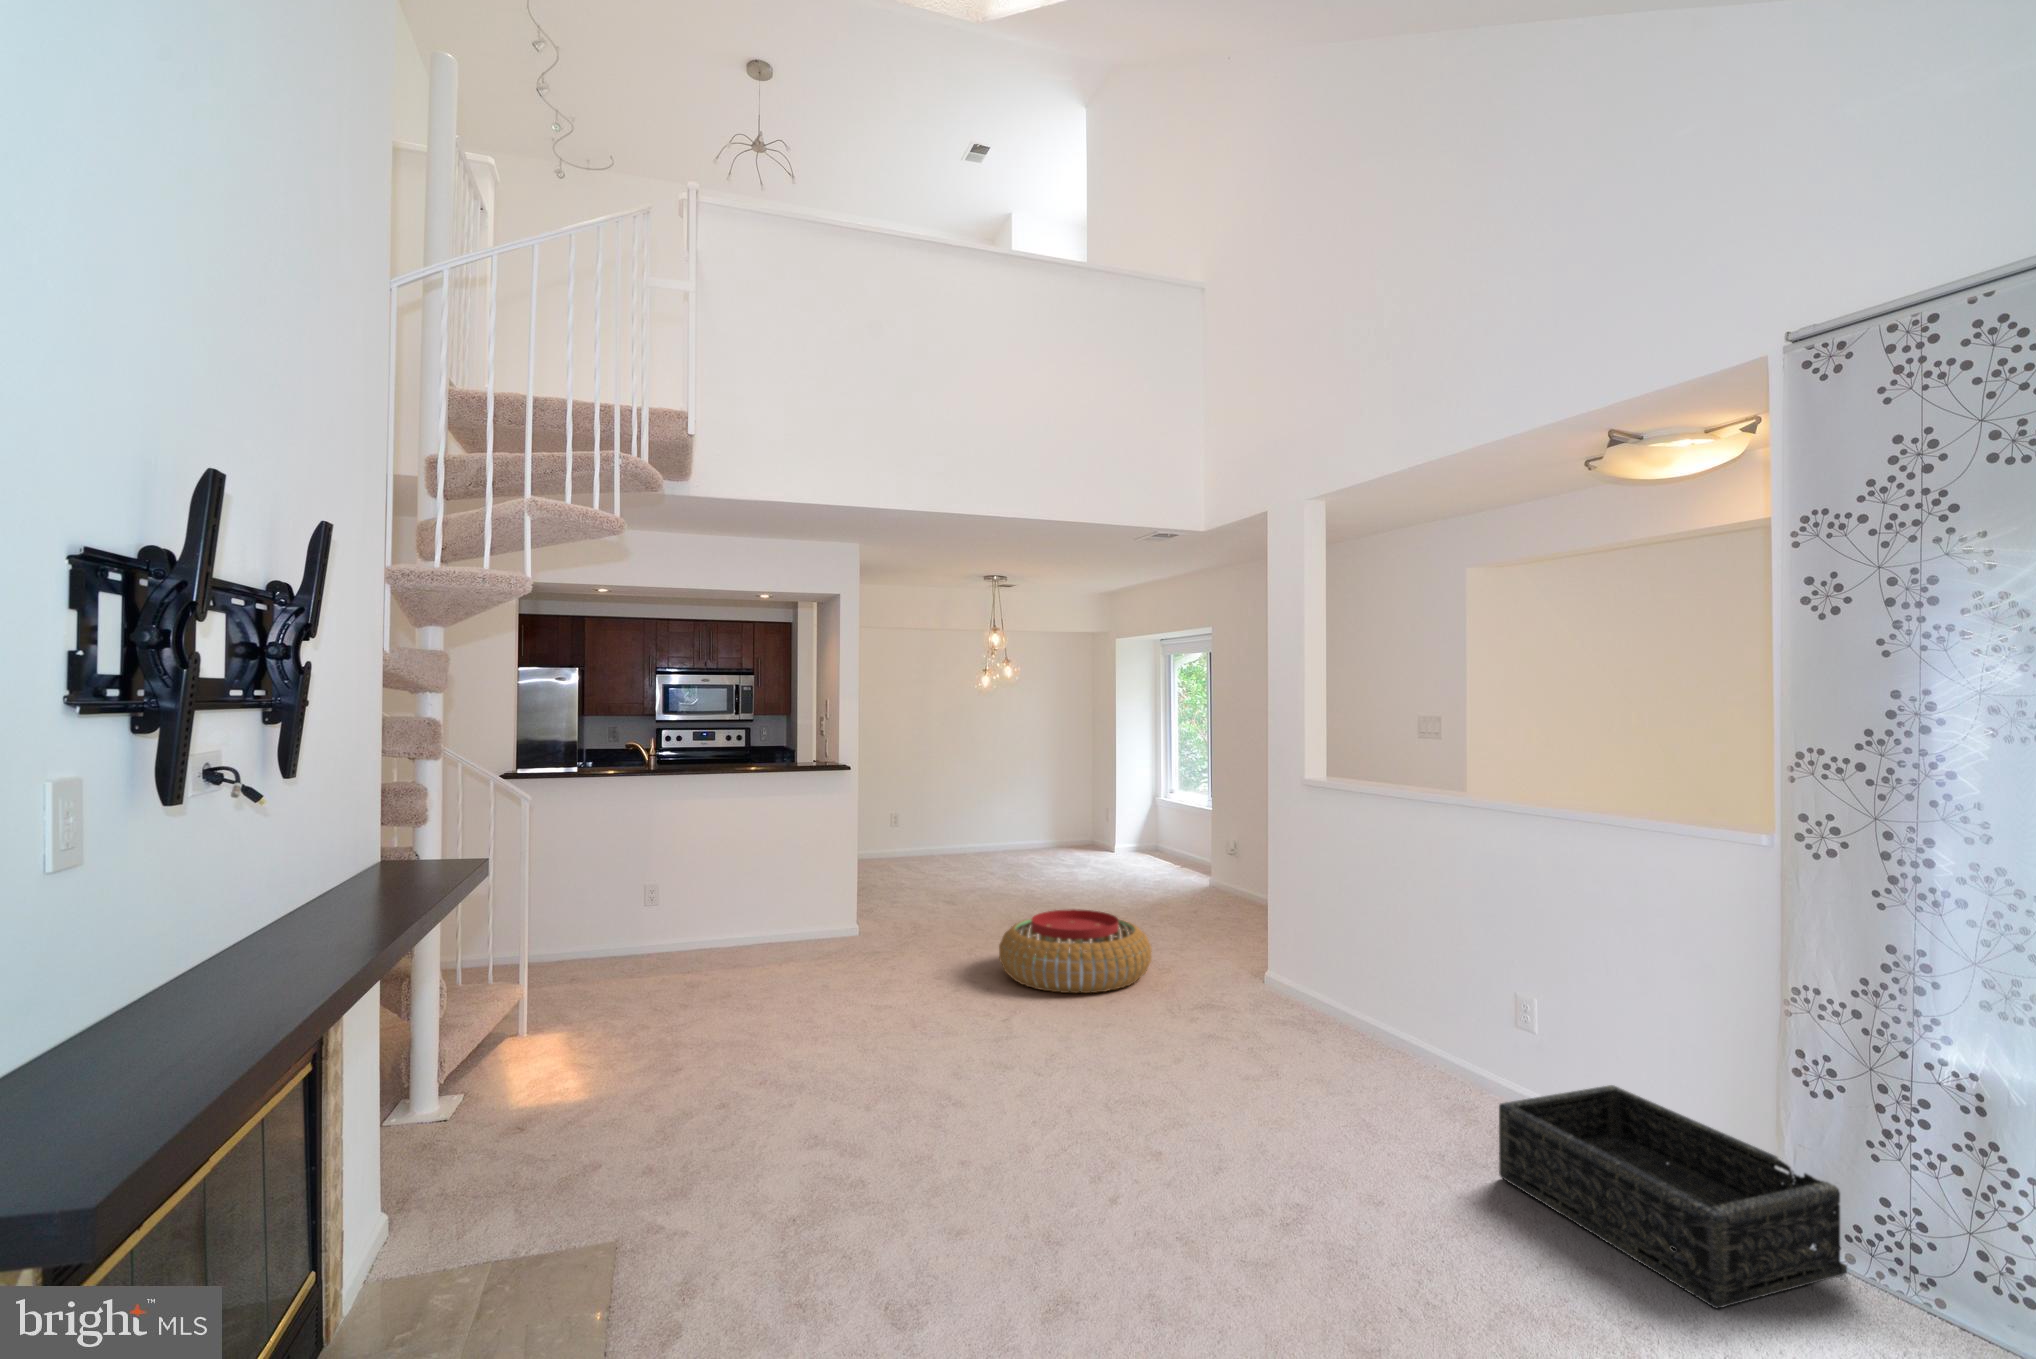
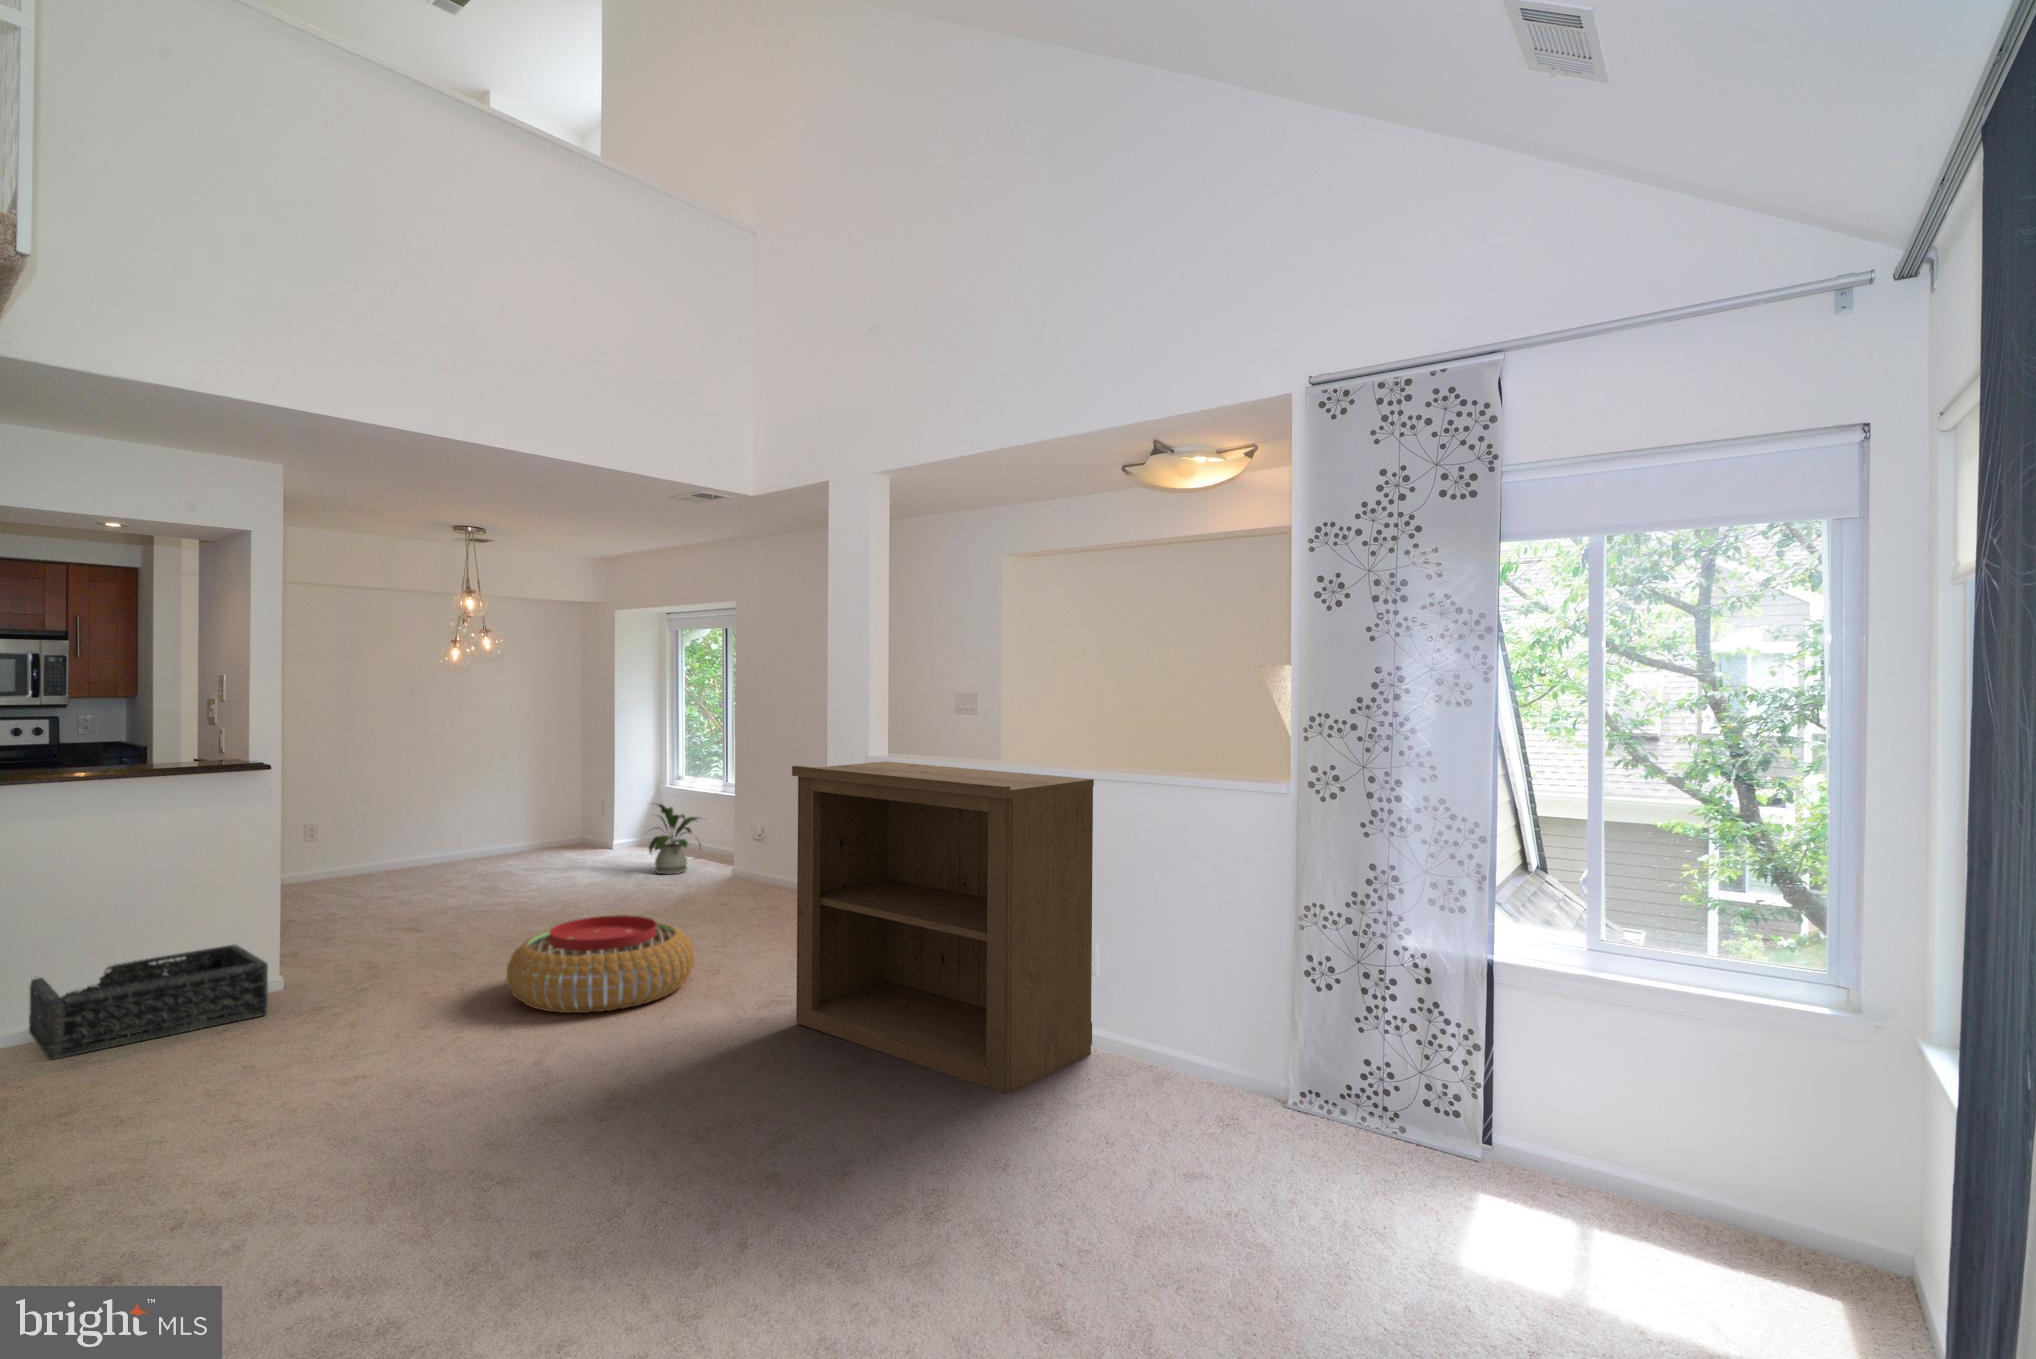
bookshelf: none [1221,784,1533,1143] -> present [792,761,1094,1094]
house plant: none [1144,812,1201,878] -> present [649,804,700,874]
basket: present [1499,1085,1847,1309] -> present [29,945,268,1060]

